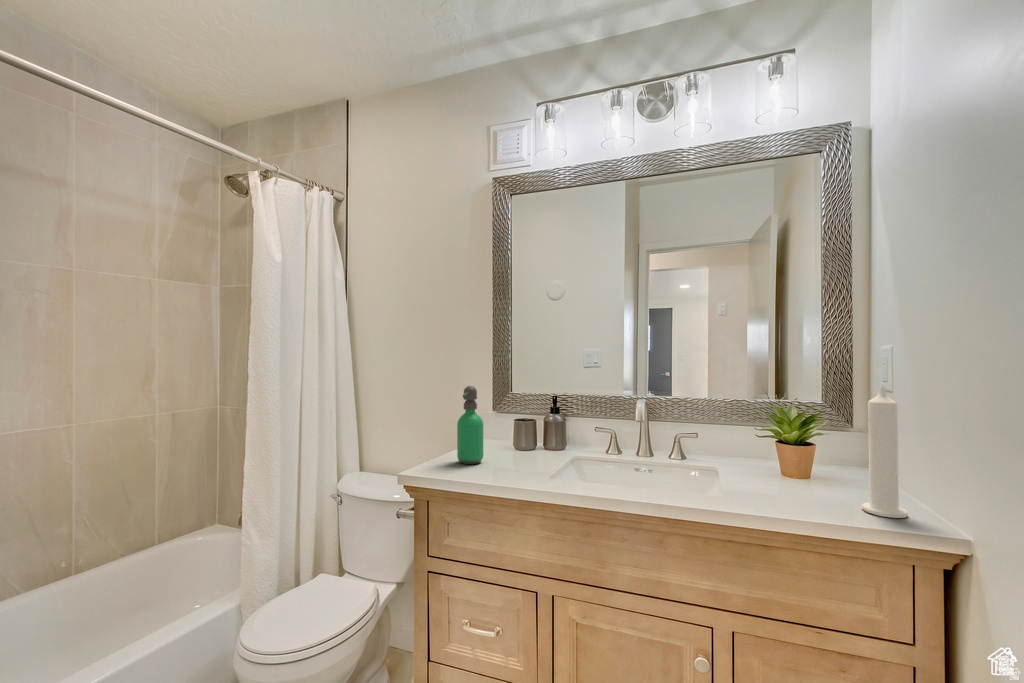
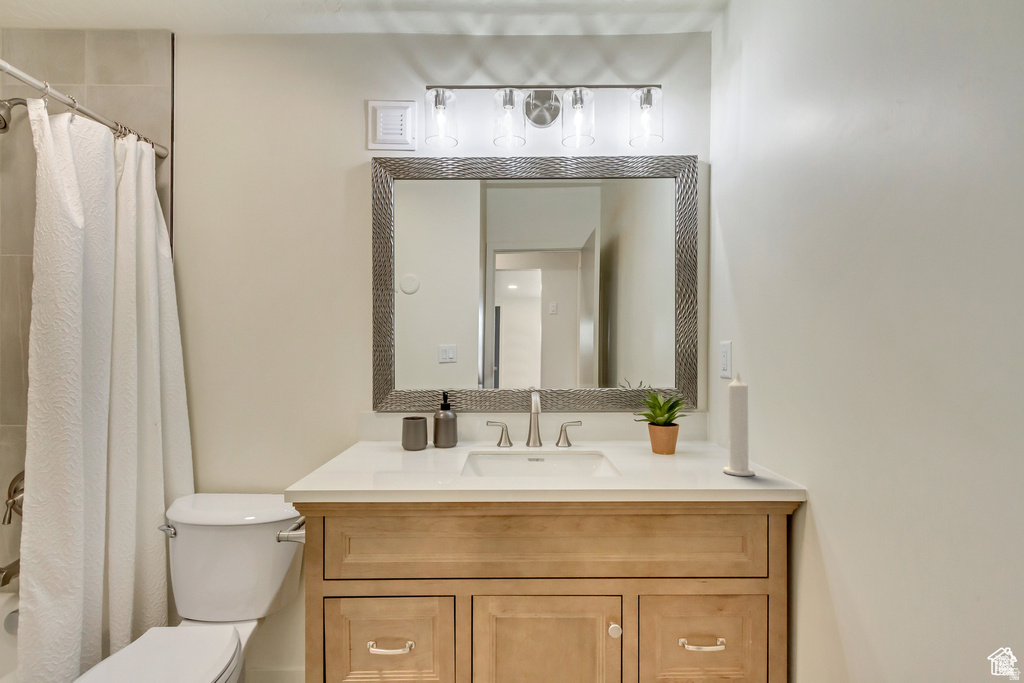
soap dispenser: present [457,386,483,464] -> none [350,384,380,470]

